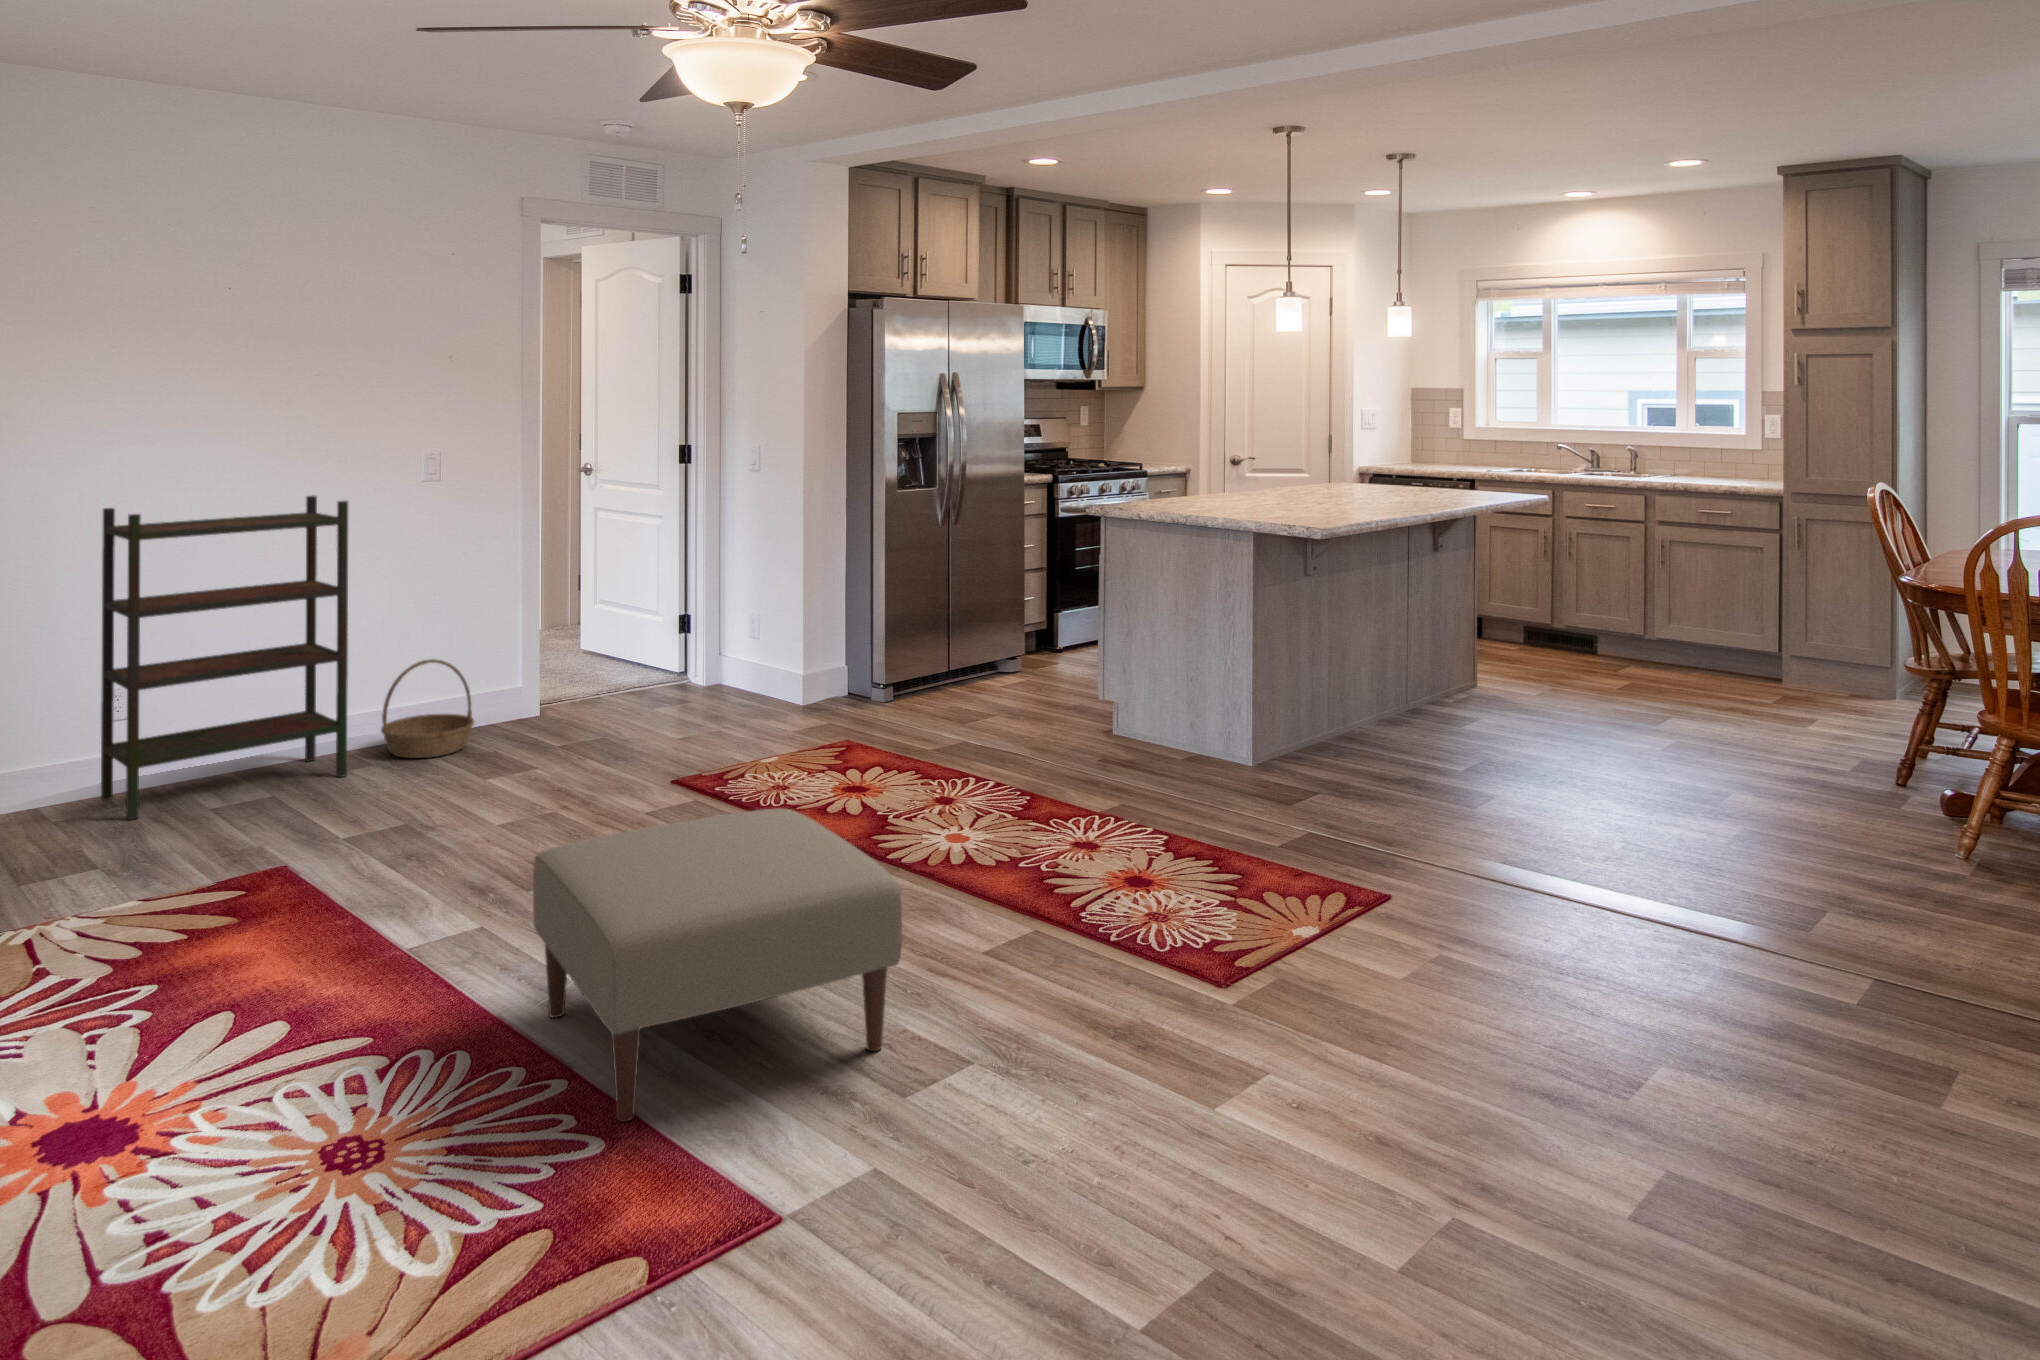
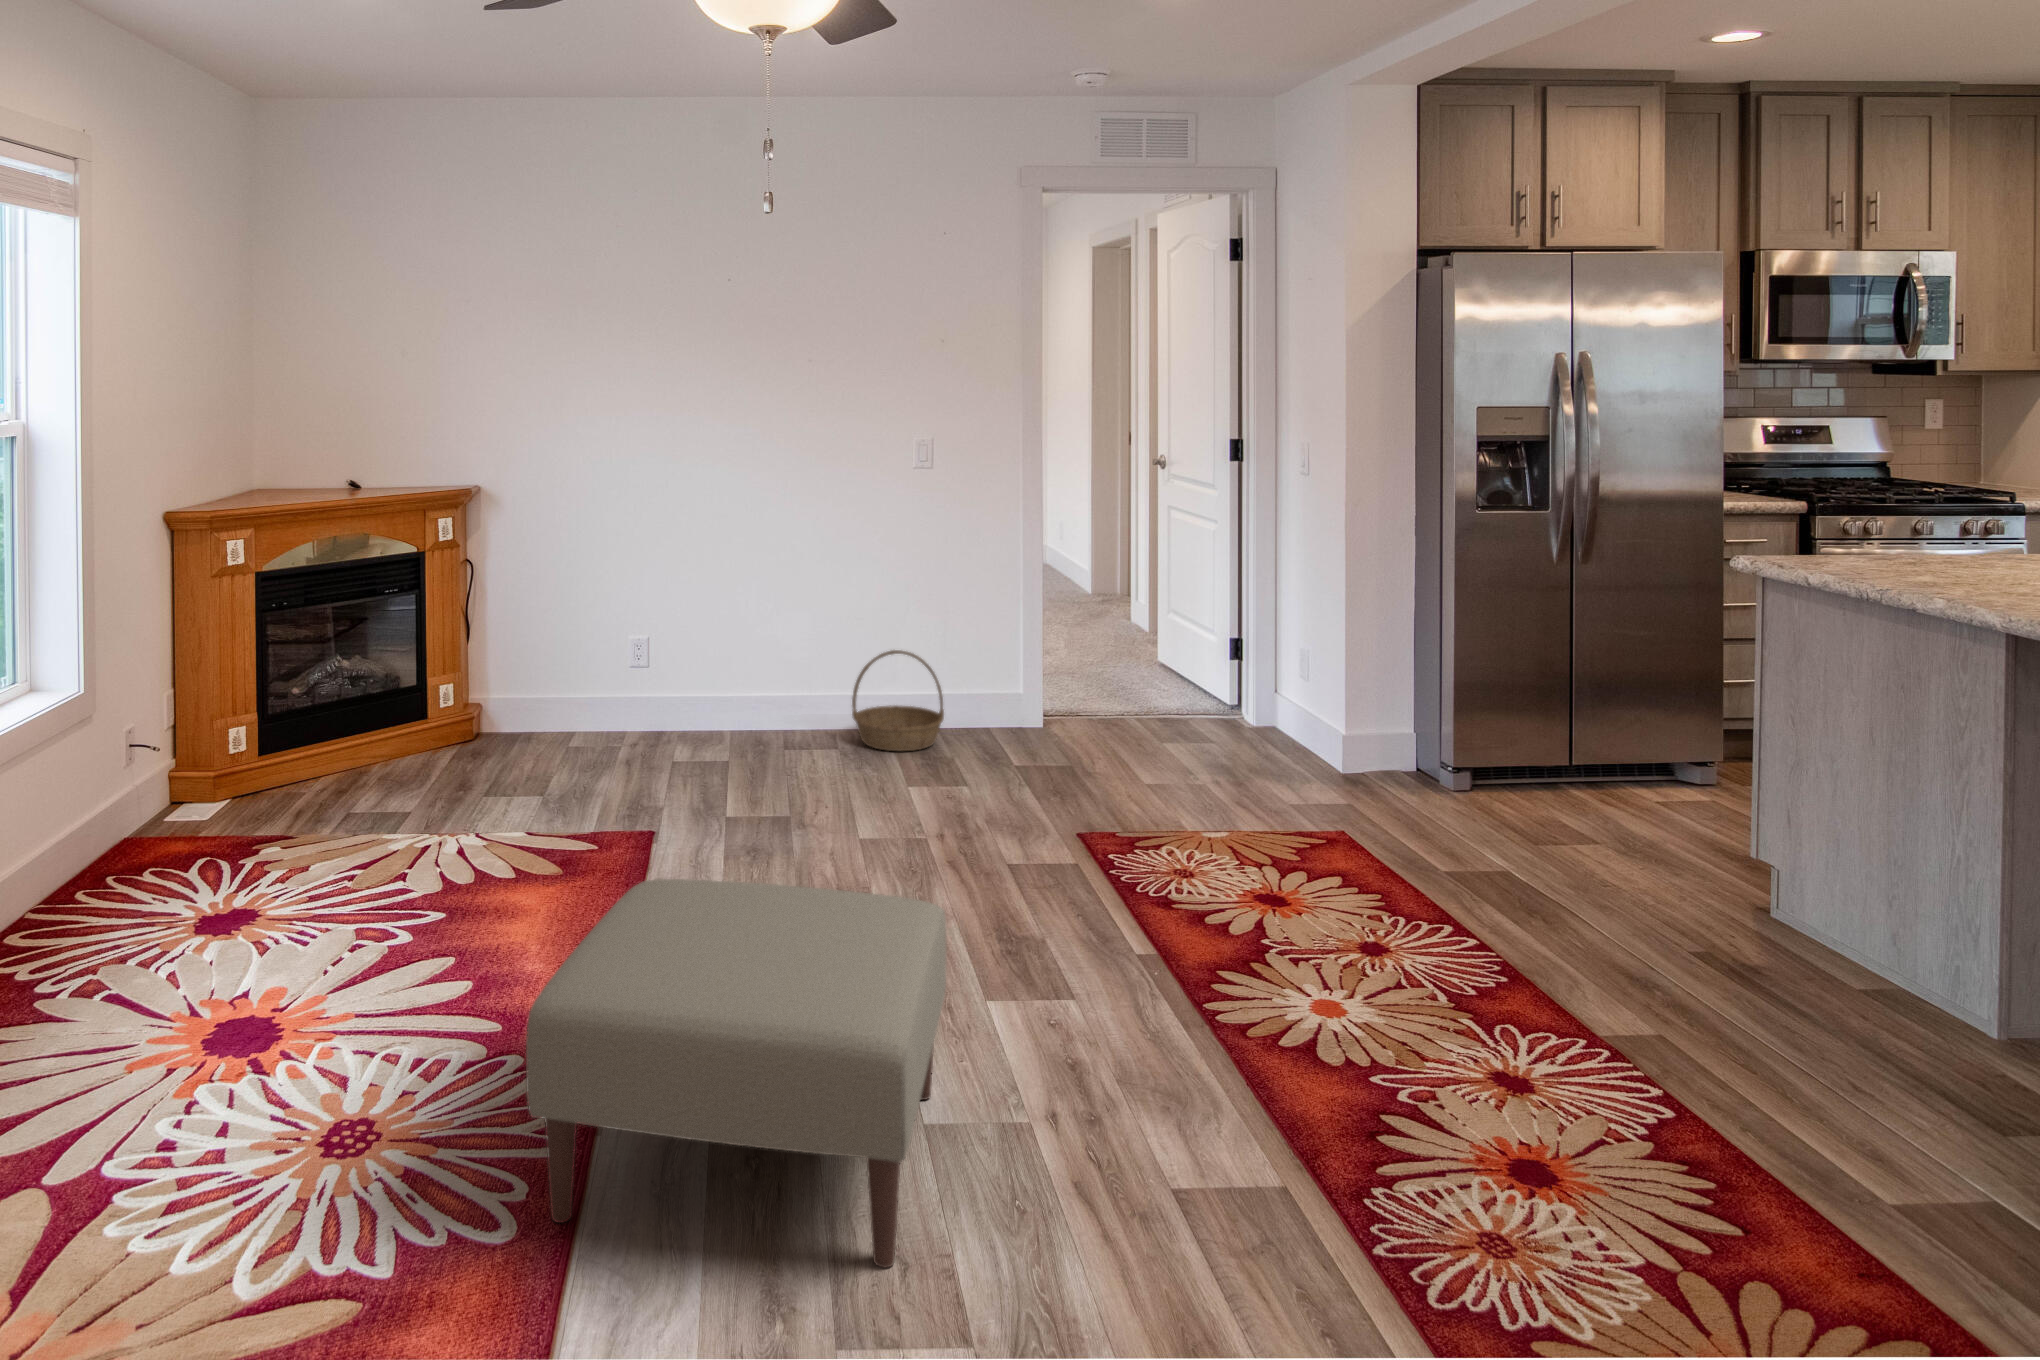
bookshelf: present [101,496,348,820] -> none [612,476,806,757]

